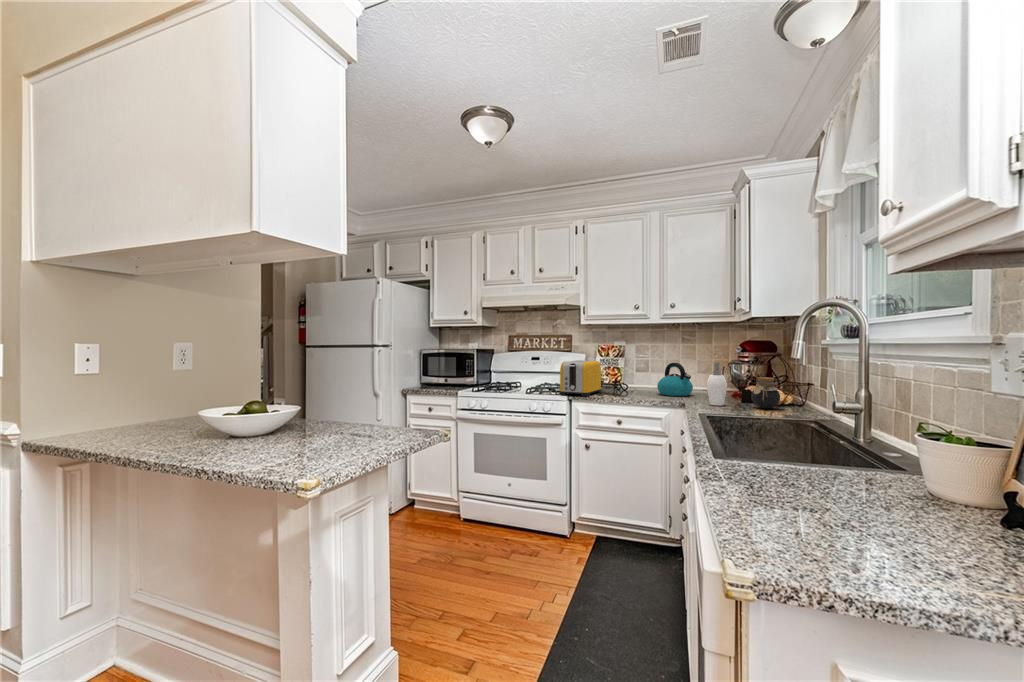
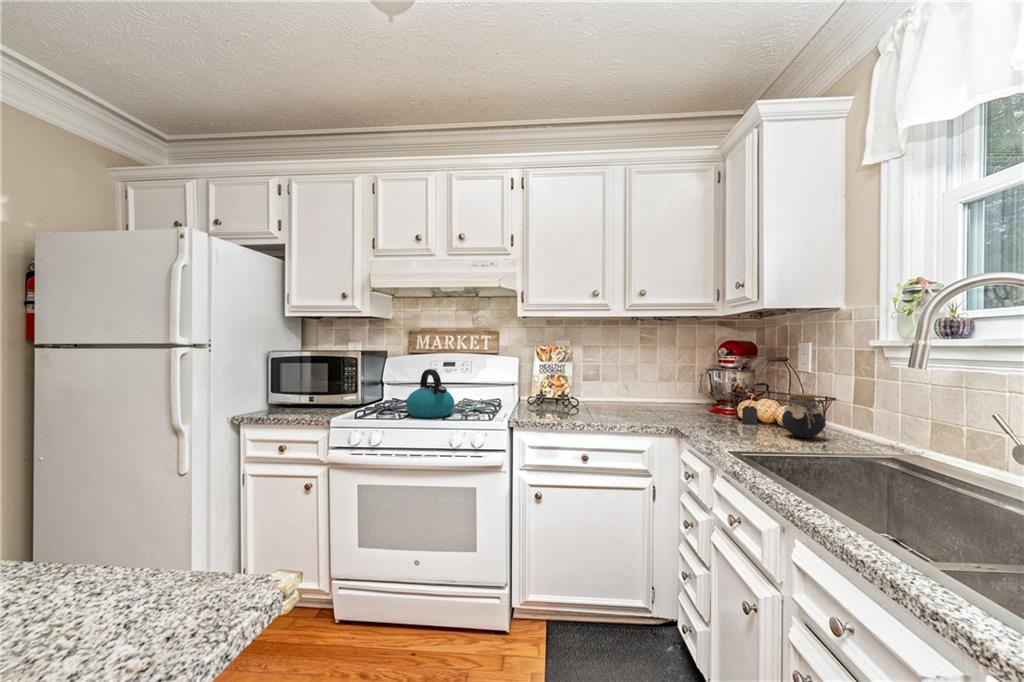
toaster: present [560,360,601,396] -> none [498,367,549,423]
kettle: present [657,363,693,396] -> present [406,369,454,418]
soap dispenser: present [707,363,727,406] -> none [719,372,758,435]

